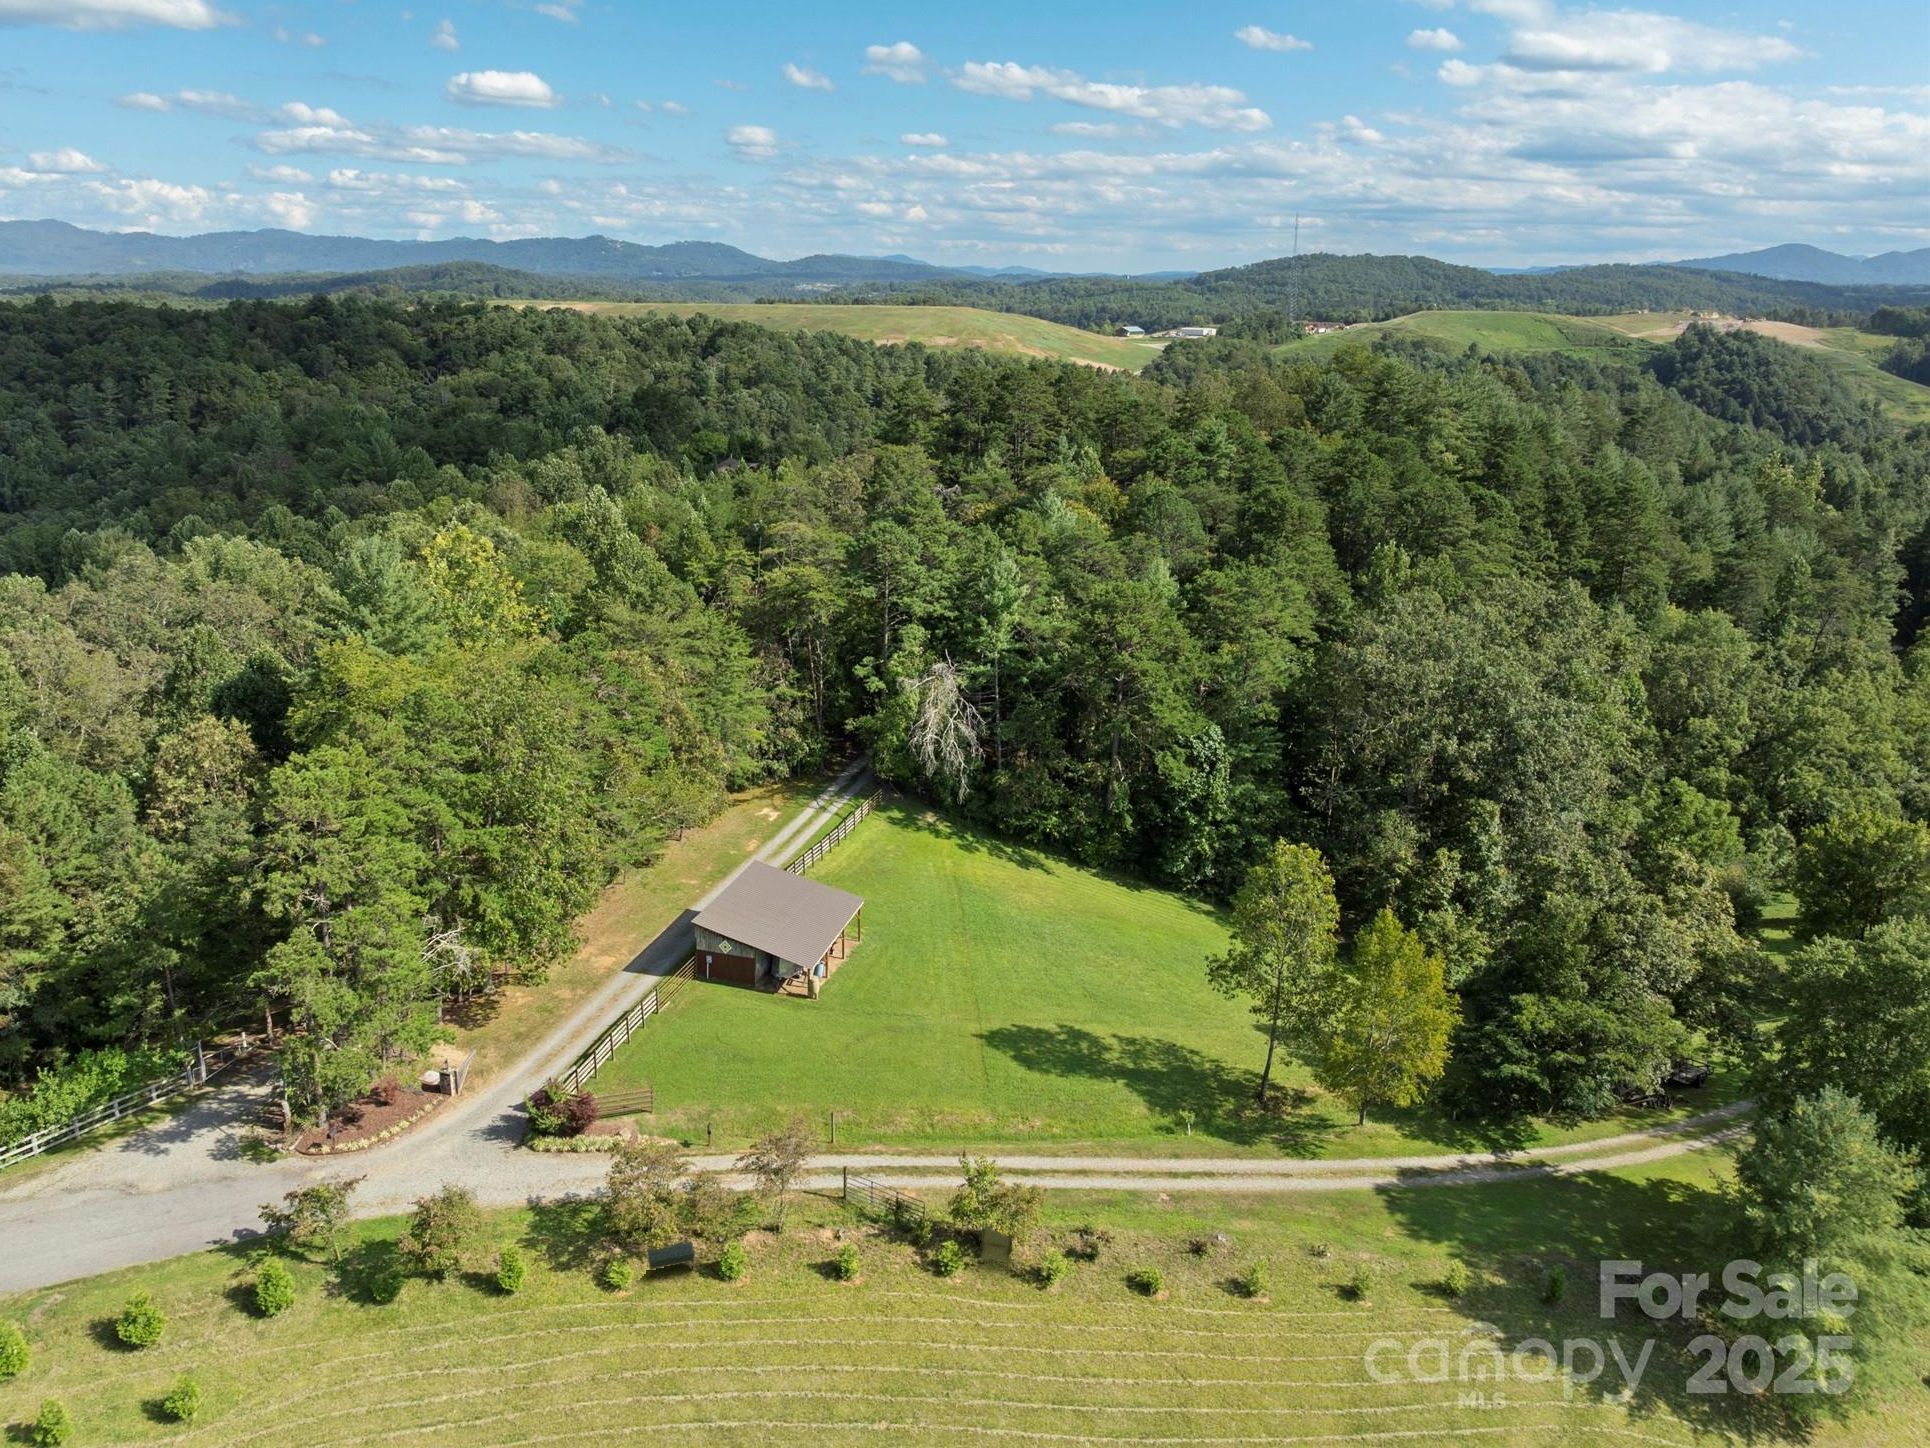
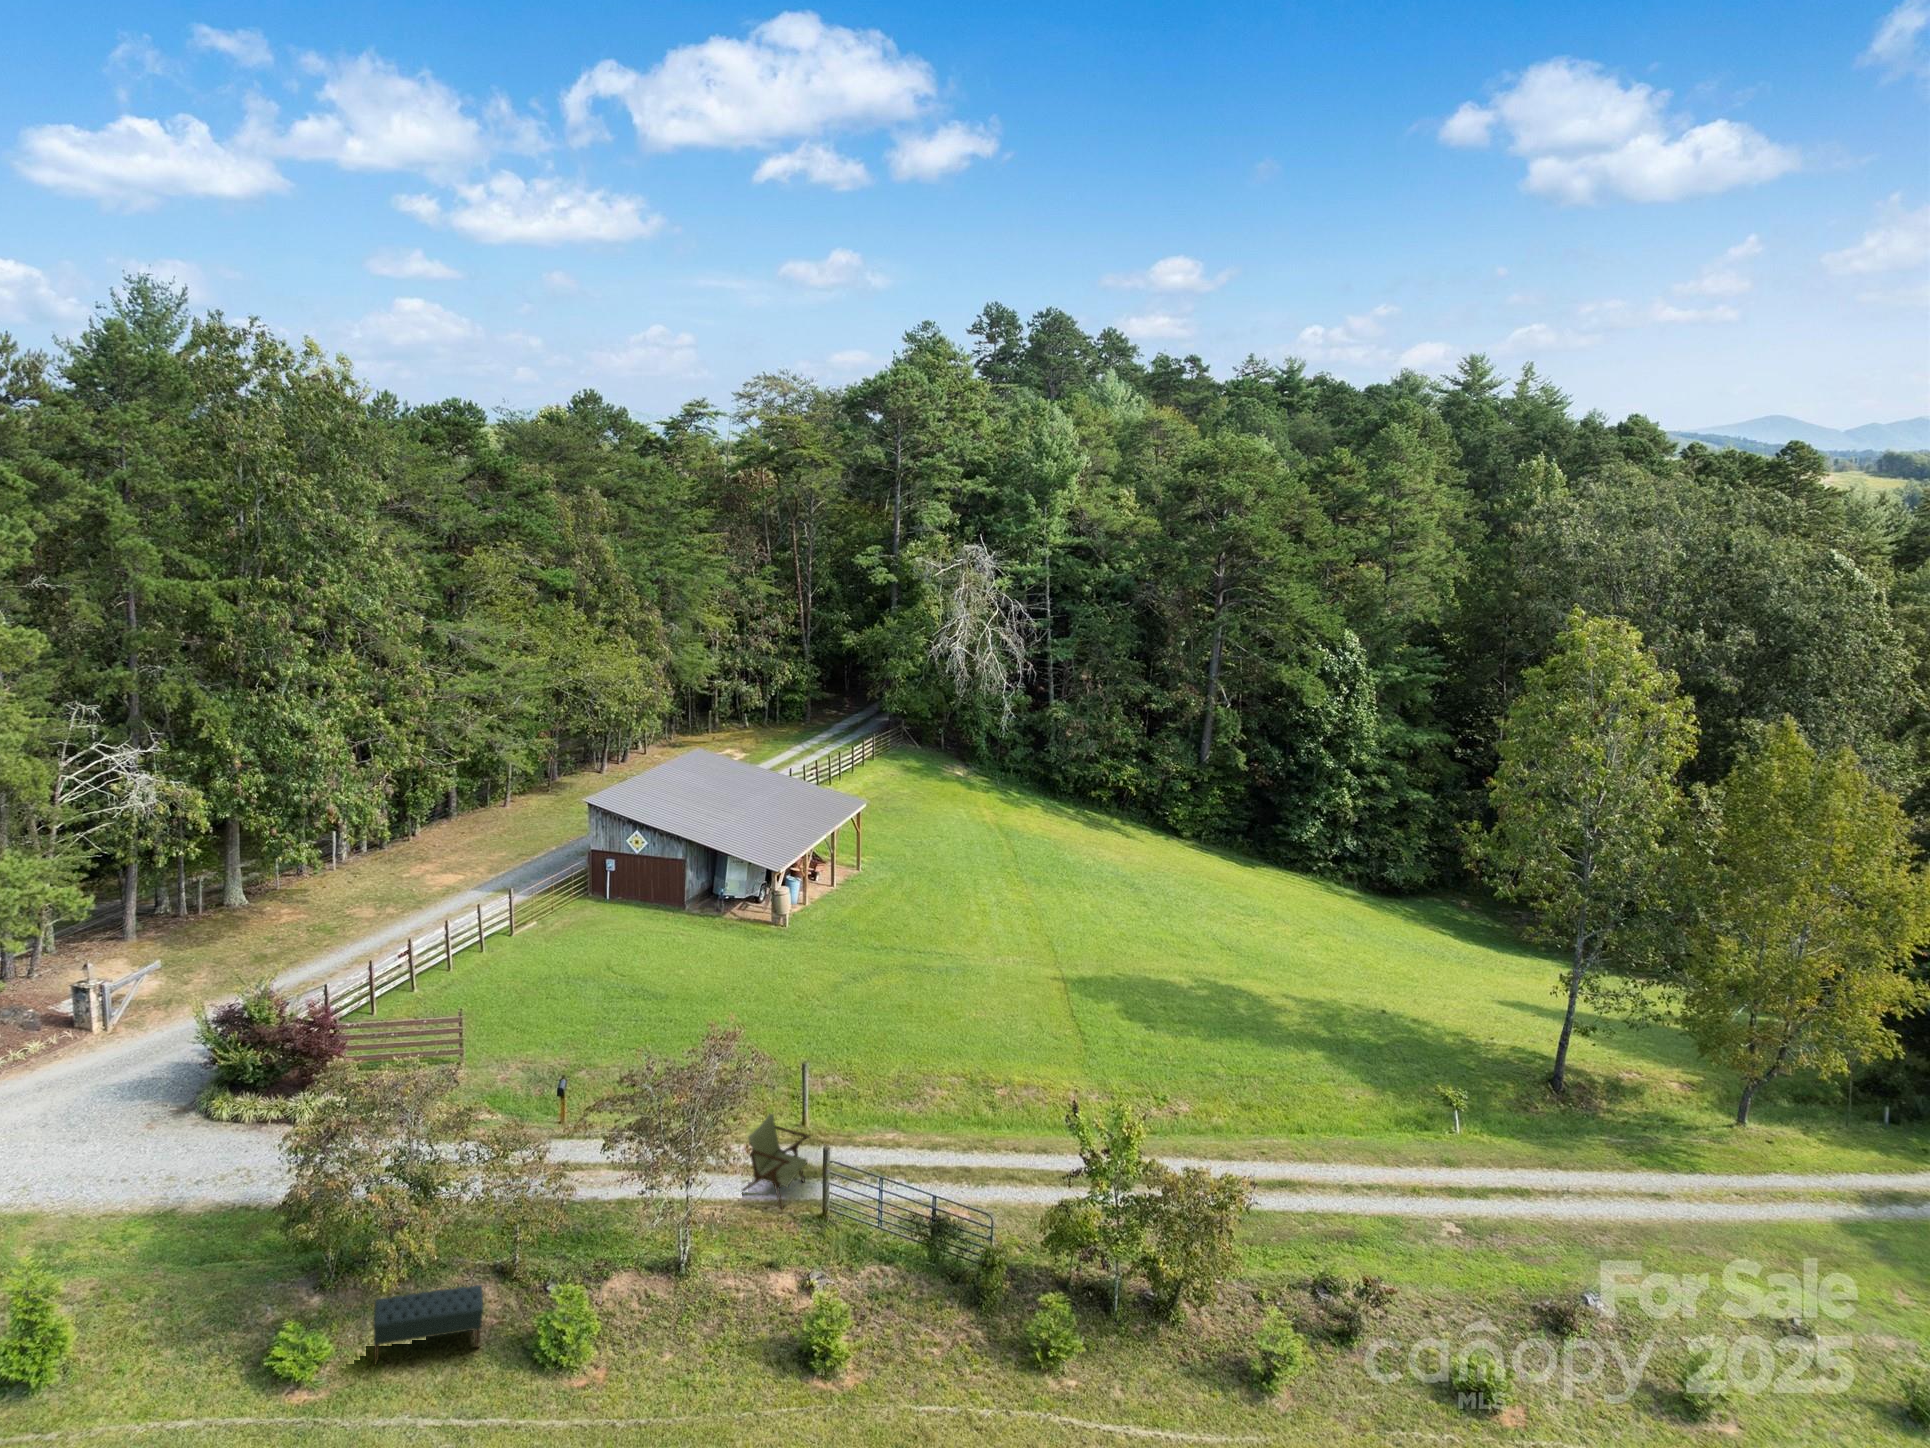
lounge chair: present [979,1223,1012,1271] -> present [742,1114,810,1209]

